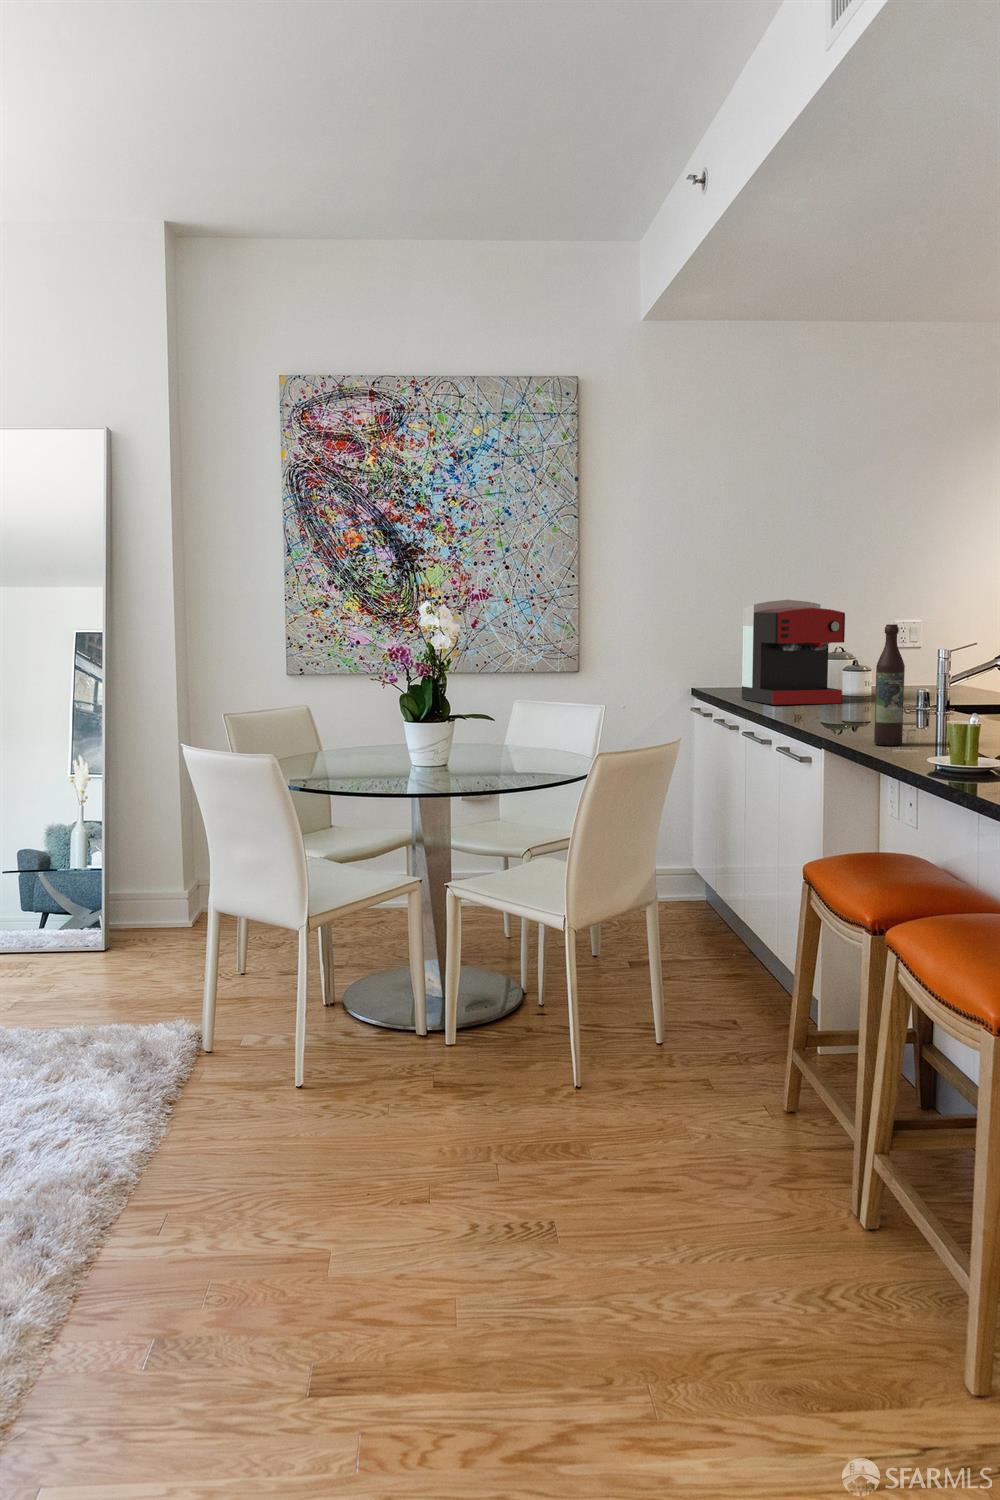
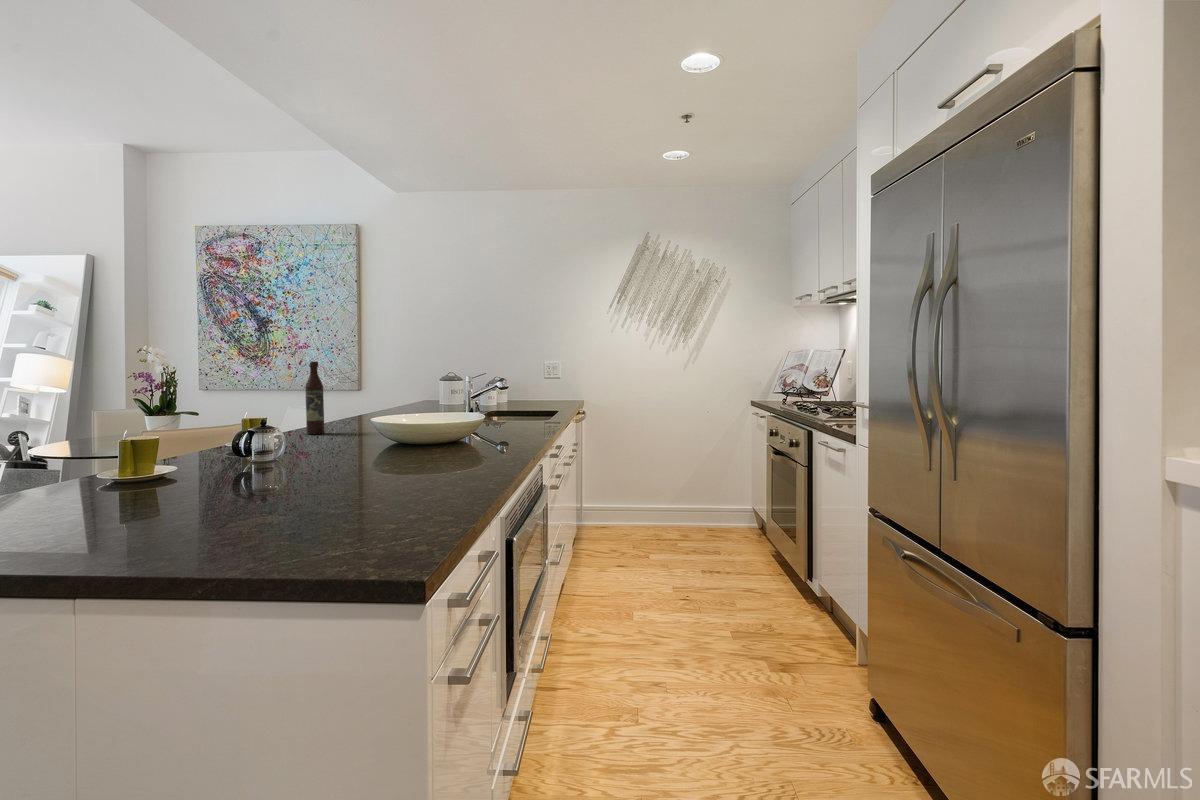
coffee maker: present [742,600,845,705] -> none [394,349,445,409]

